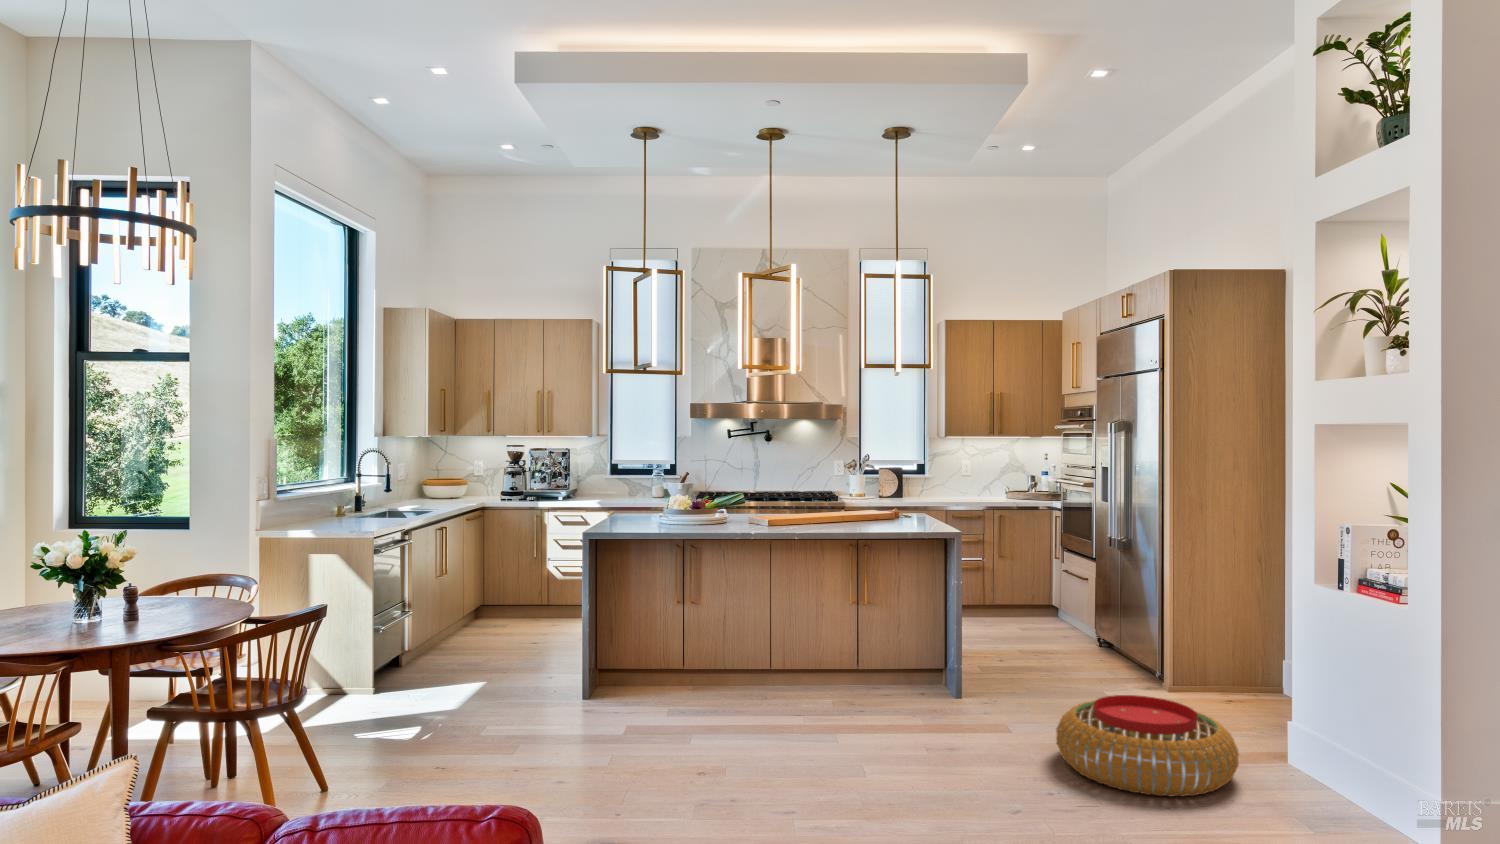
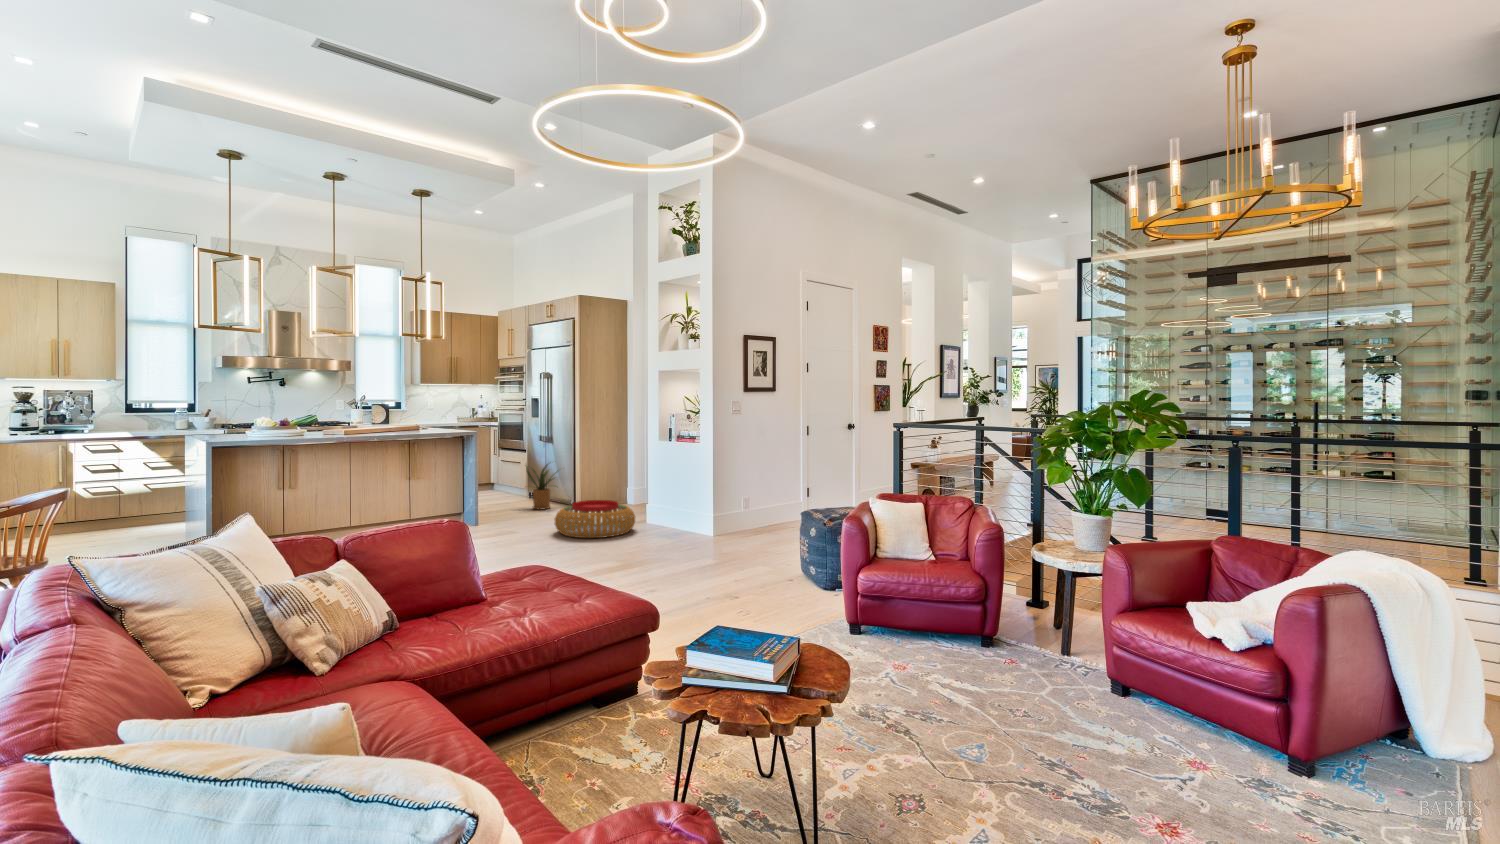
house plant: none [1060,587,1142,679] -> present [525,464,558,509]

